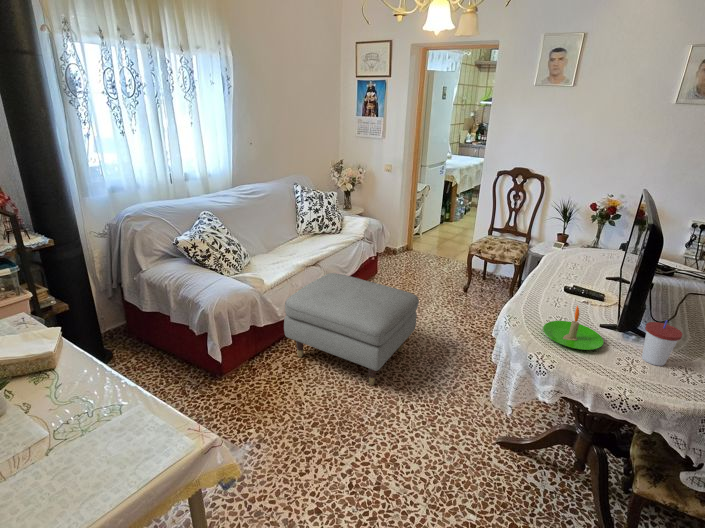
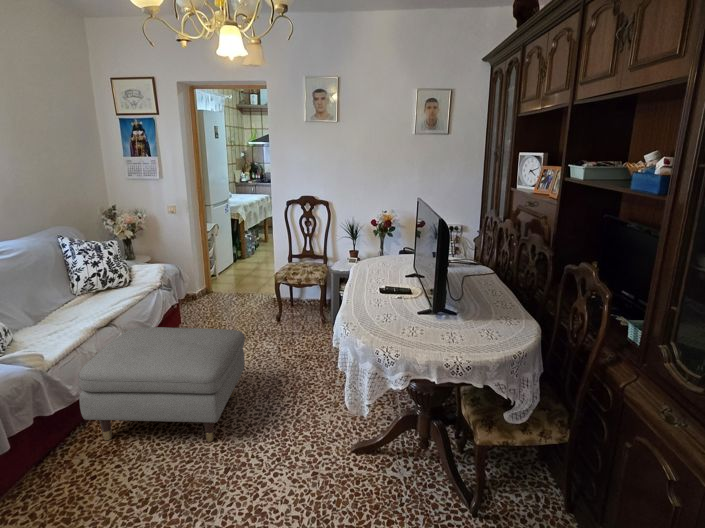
candle: present [543,306,604,350] -> none [380,298,427,334]
cup: present [642,320,683,366] -> none [453,295,477,332]

